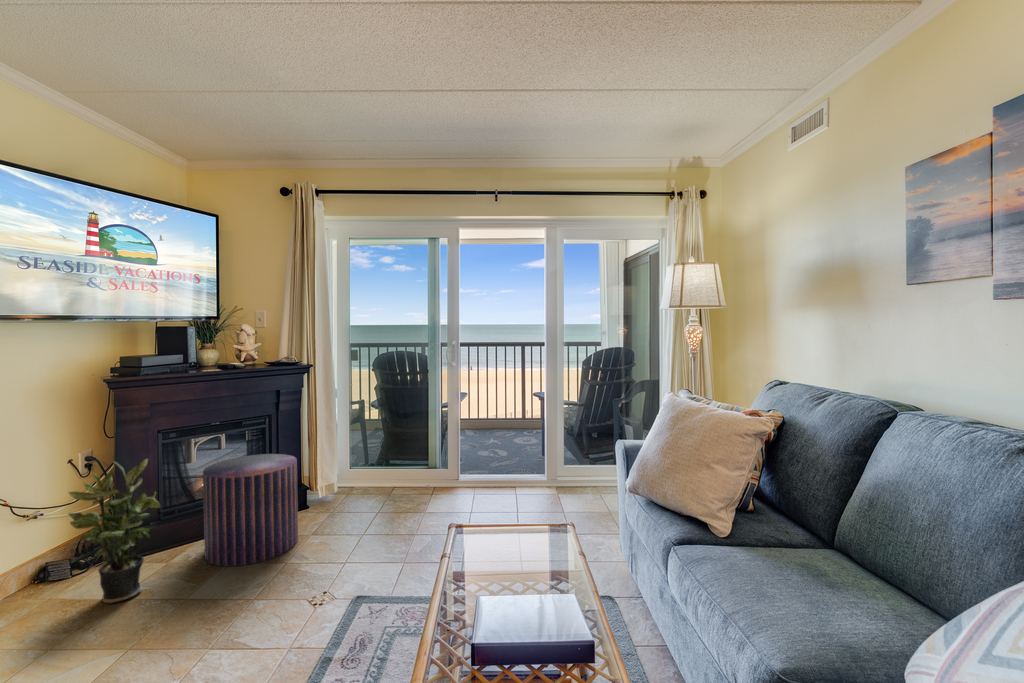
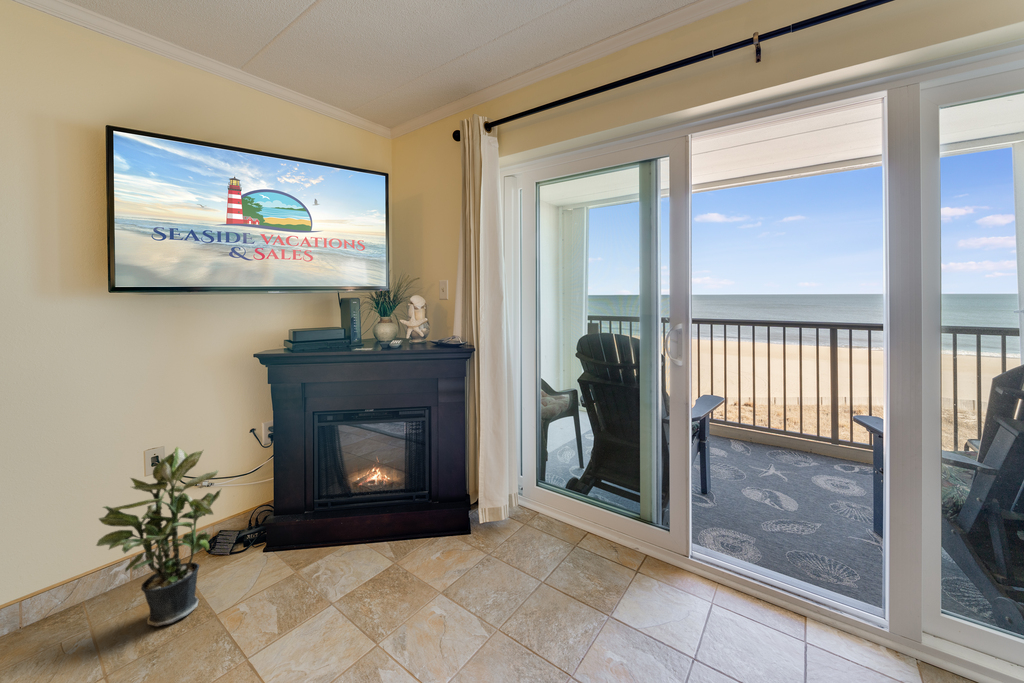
pouf: present [203,454,298,566] -> none [269,455,400,630]

